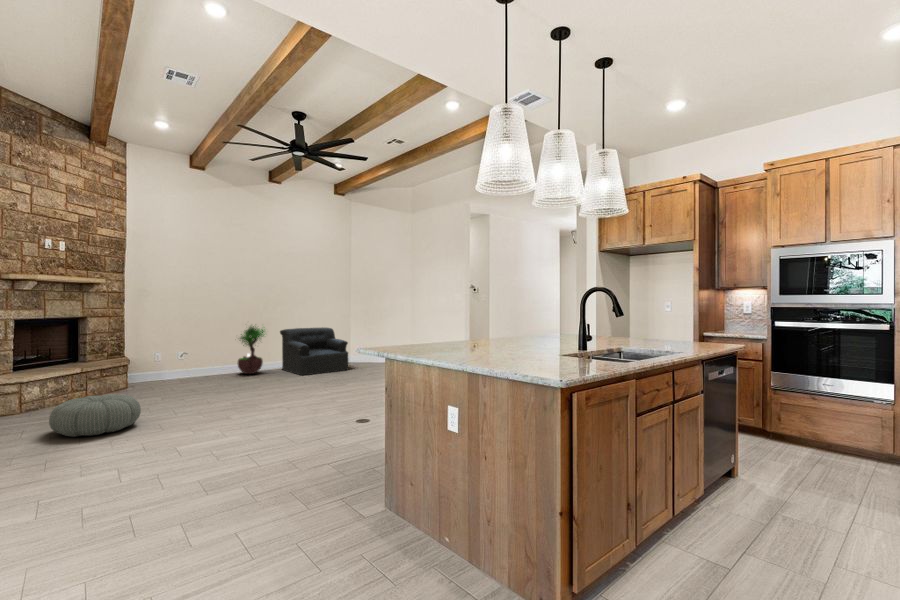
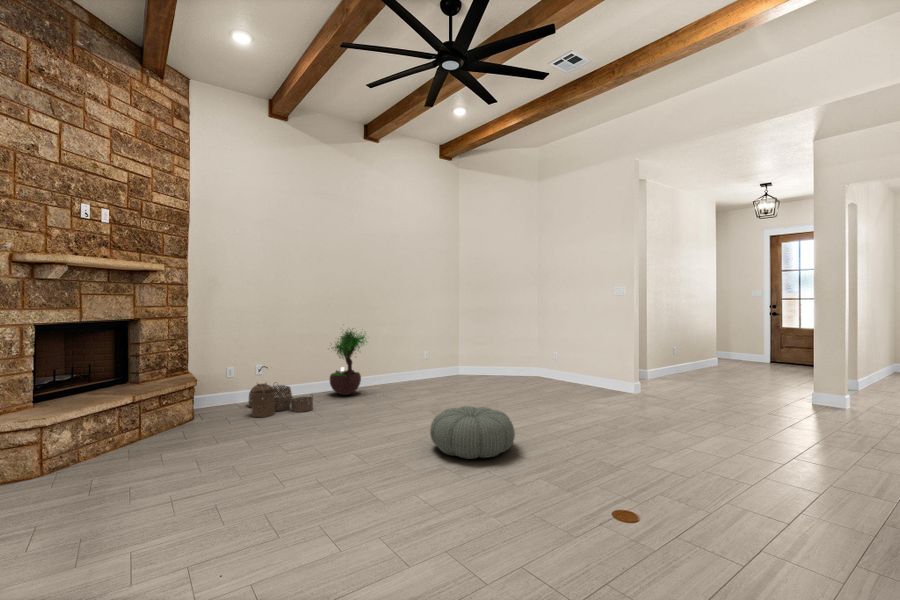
armchair: present [280,327,349,375] -> none [378,332,468,398]
woven basket: none [171,363,220,387] -> present [249,383,313,417]
pouf: present [49,394,141,437] -> present [430,406,515,459]

